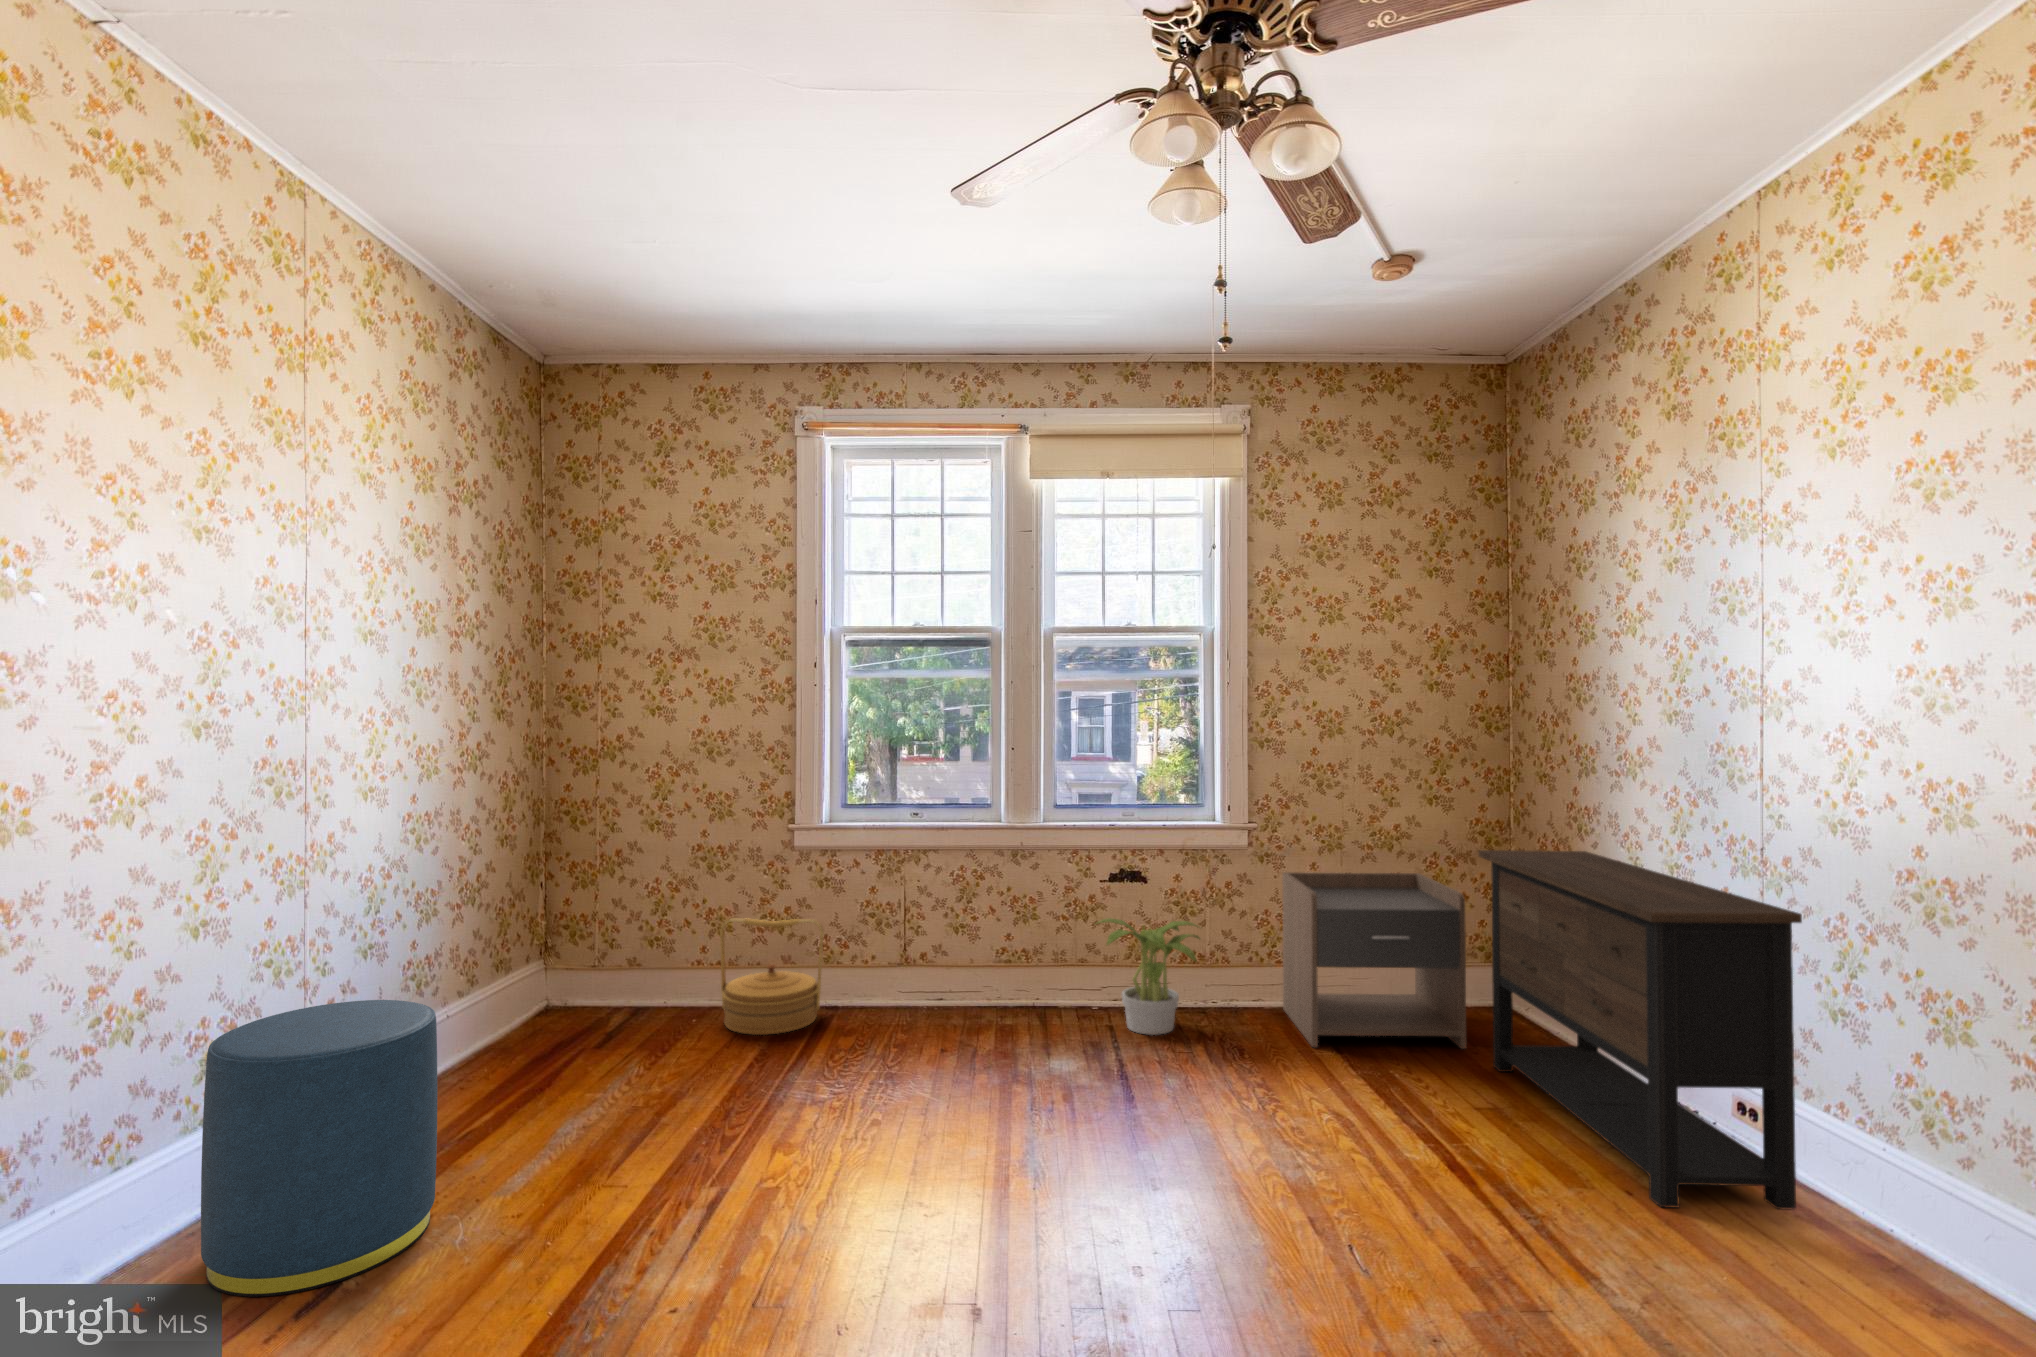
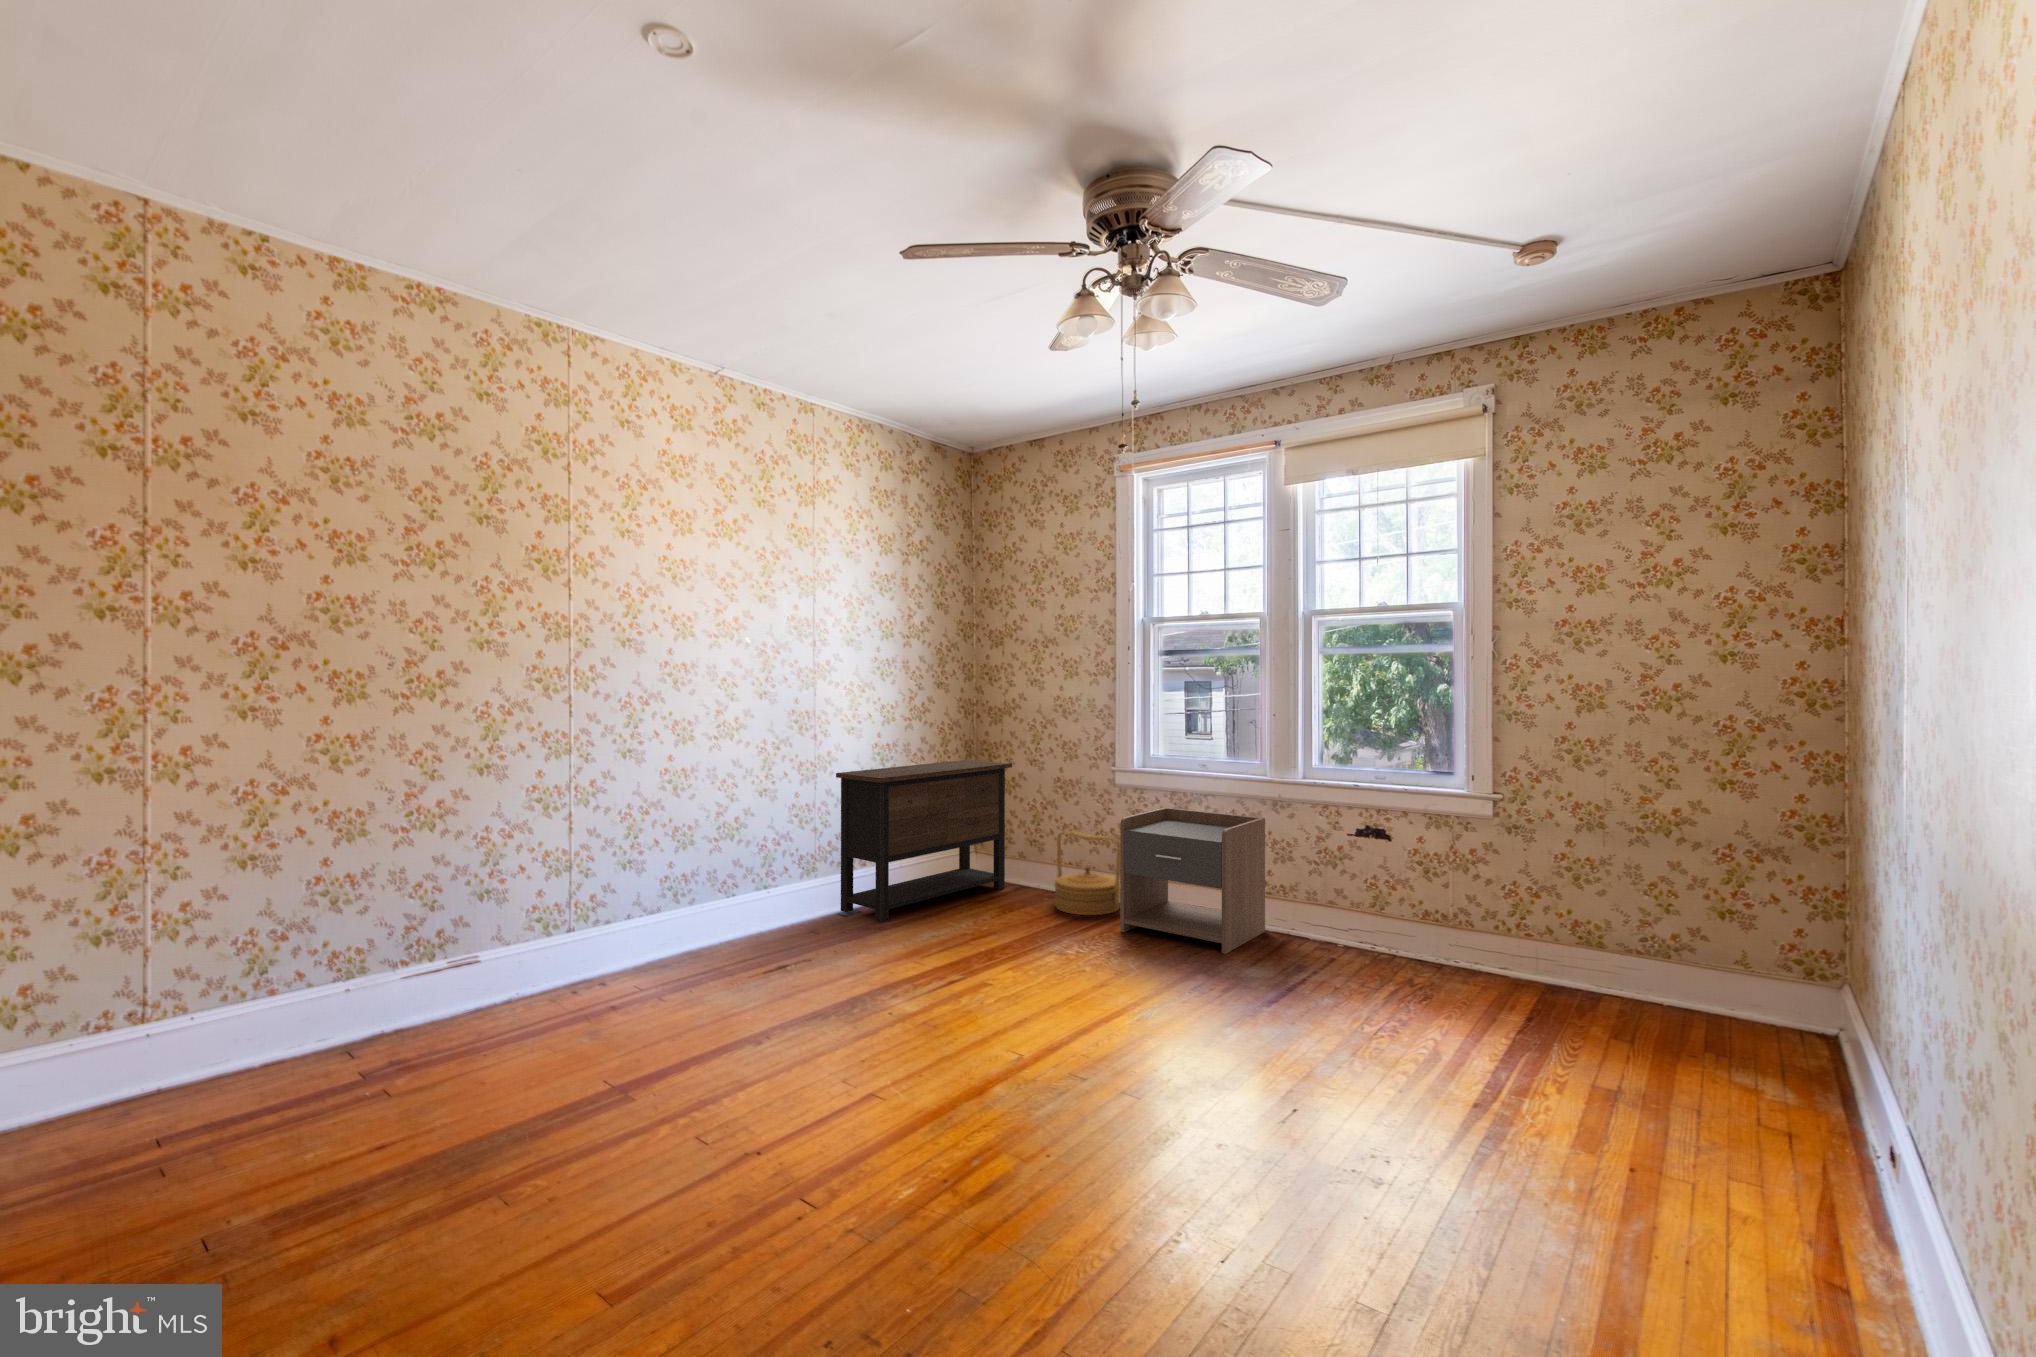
dresser: present [1478,850,1802,1209] -> present [836,760,1012,922]
nightstand: present [1282,872,1466,1049] -> present [1120,808,1265,954]
potted plant: present [1097,918,1200,1035] -> none [1310,865,1428,972]
ottoman: present [201,1000,437,1297] -> none [714,838,819,976]

